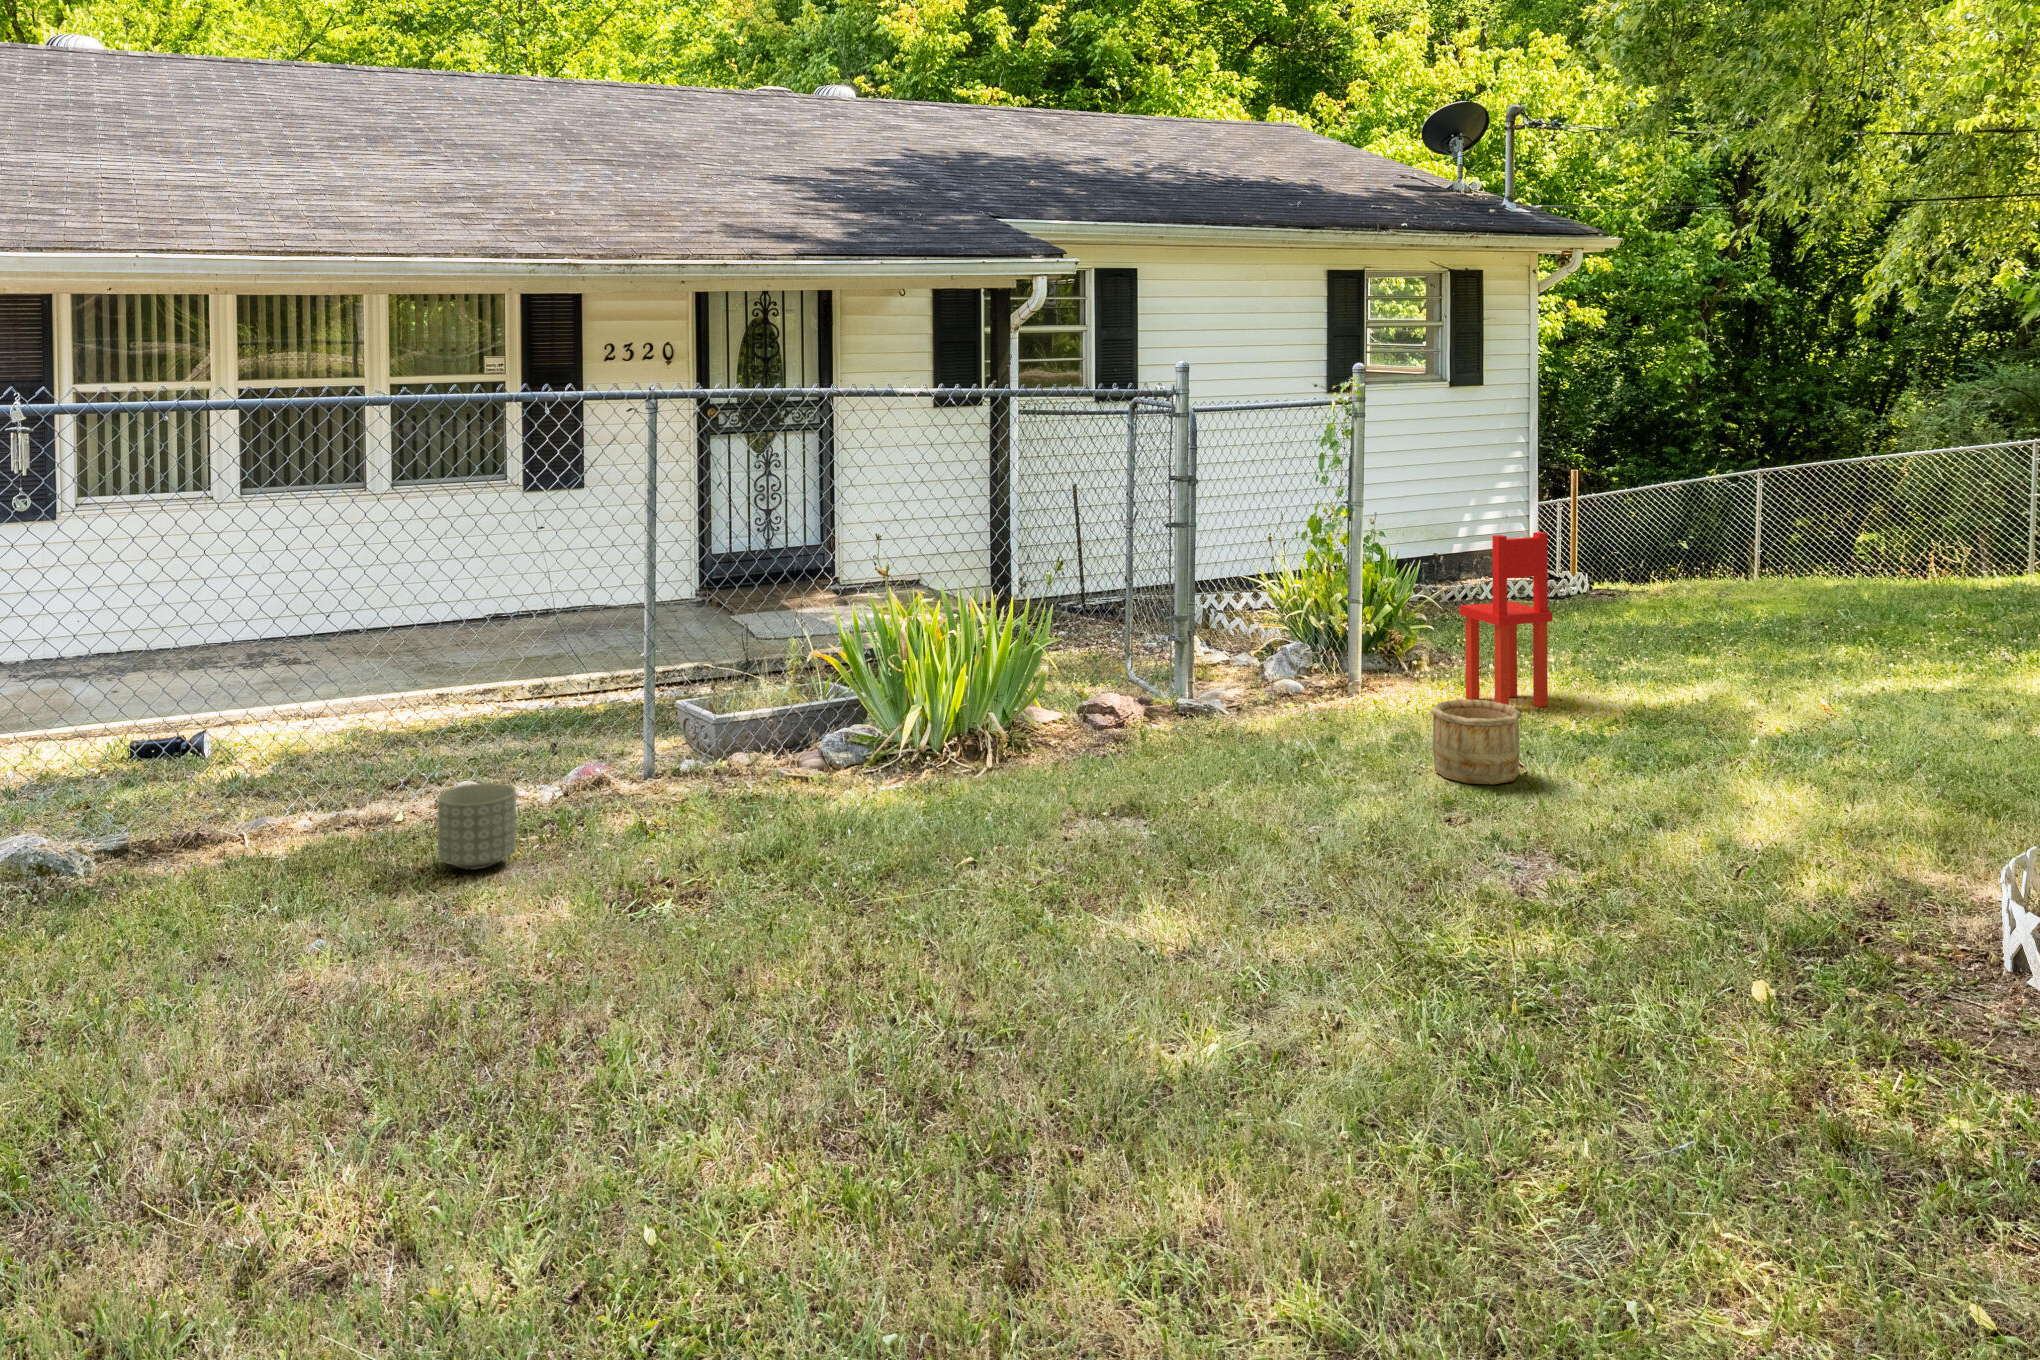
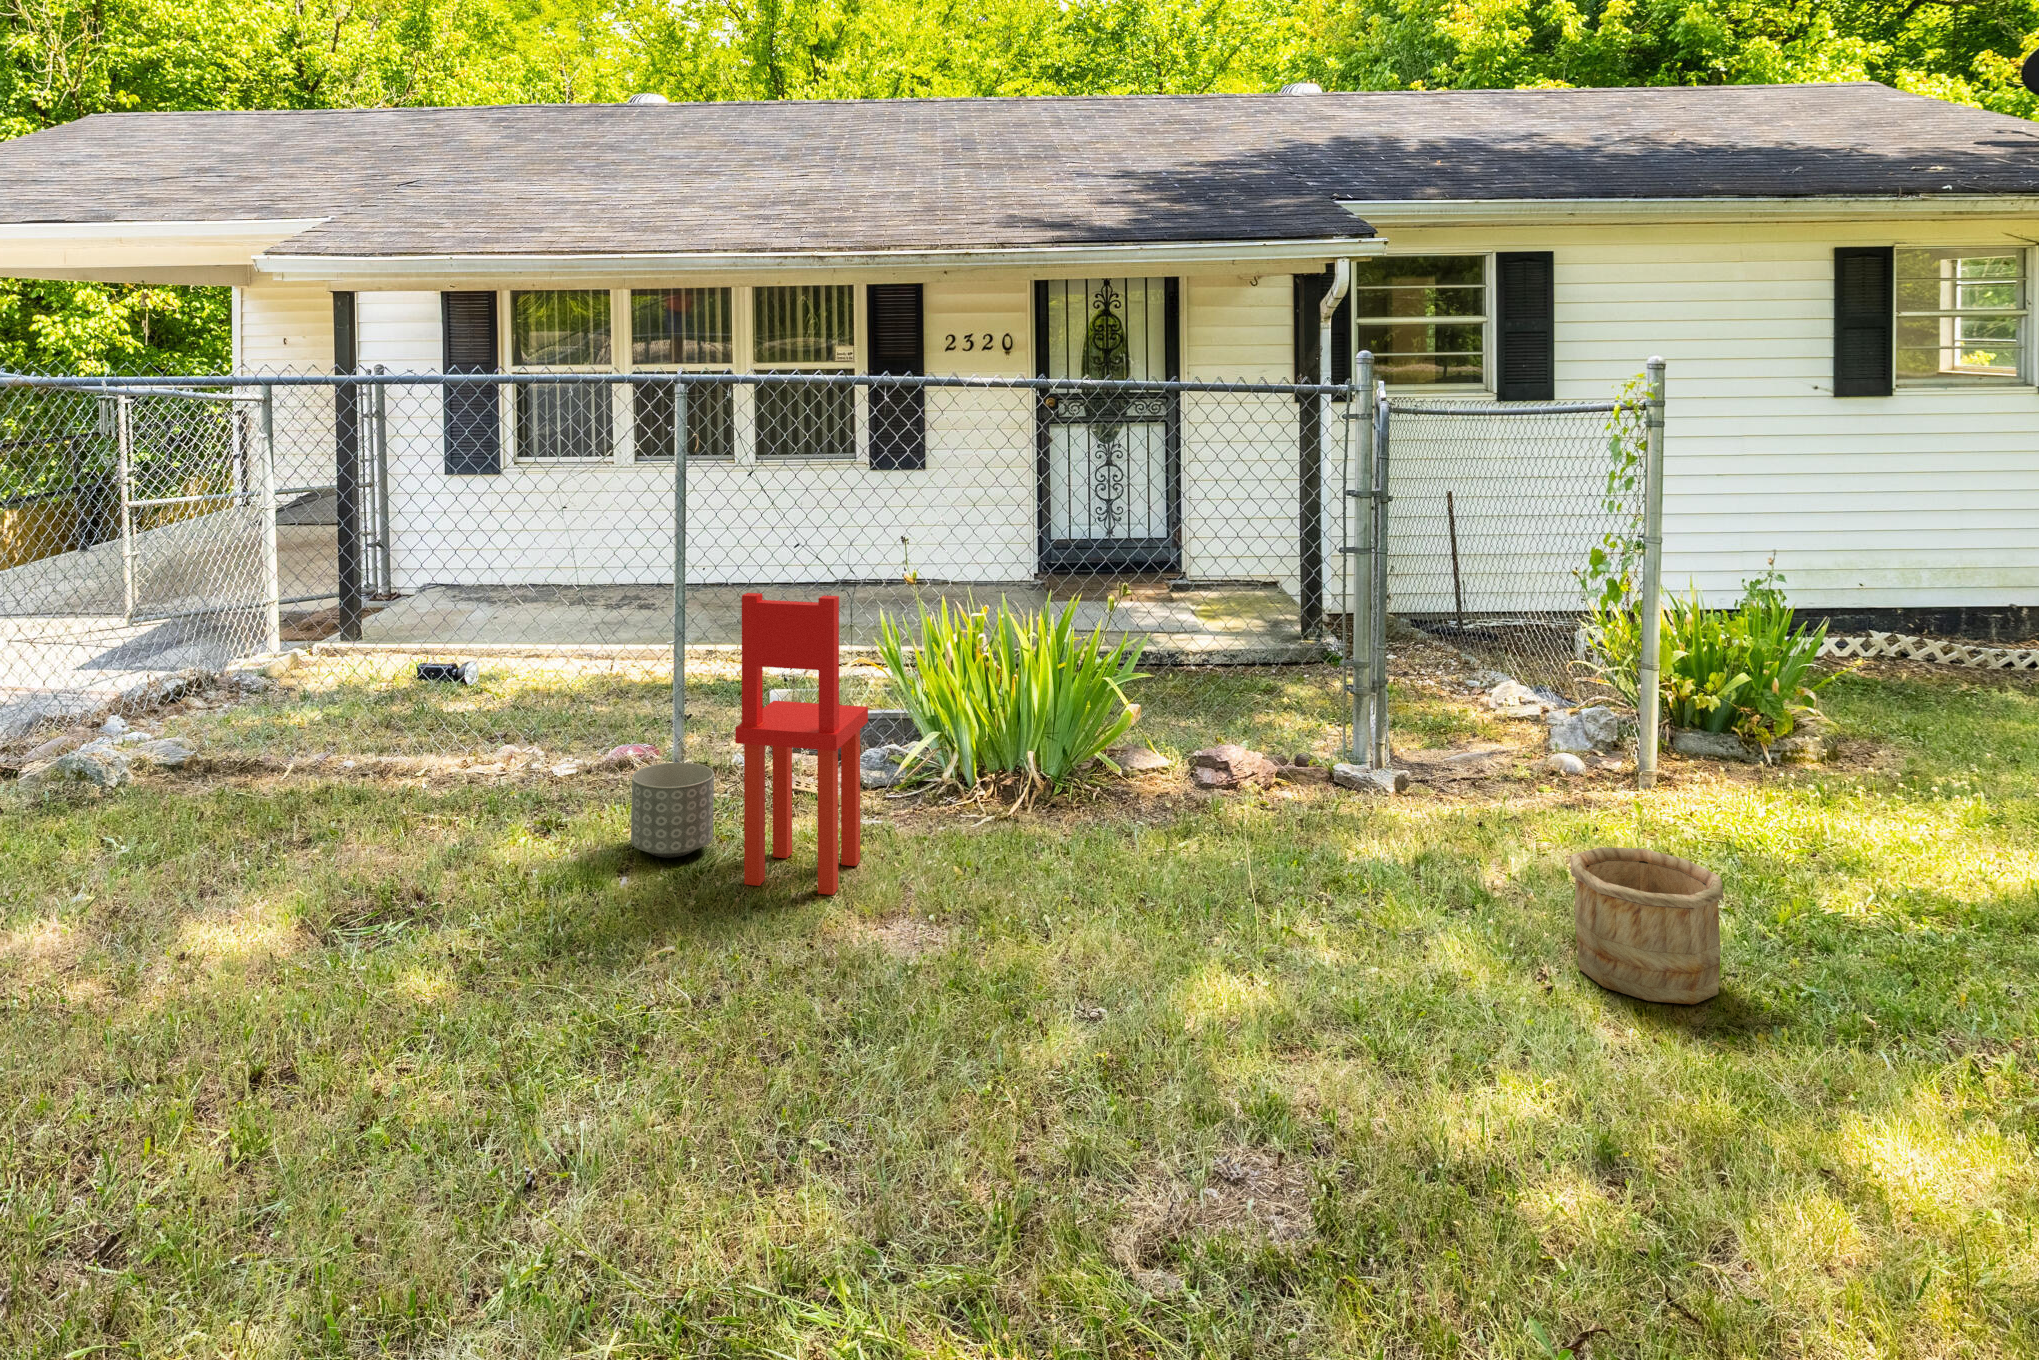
chair: present [1460,532,1552,707] -> present [735,593,868,895]
planter: present [437,783,516,870] -> present [631,763,714,858]

